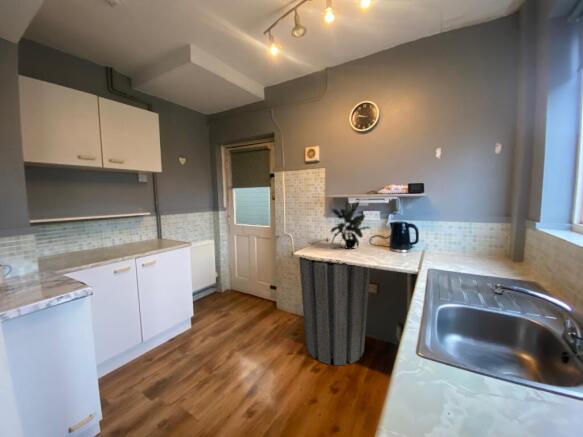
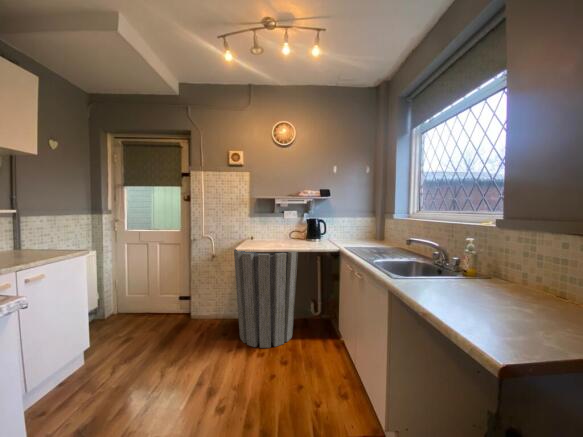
potted plant: present [331,202,369,249] -> none [259,201,296,243]

